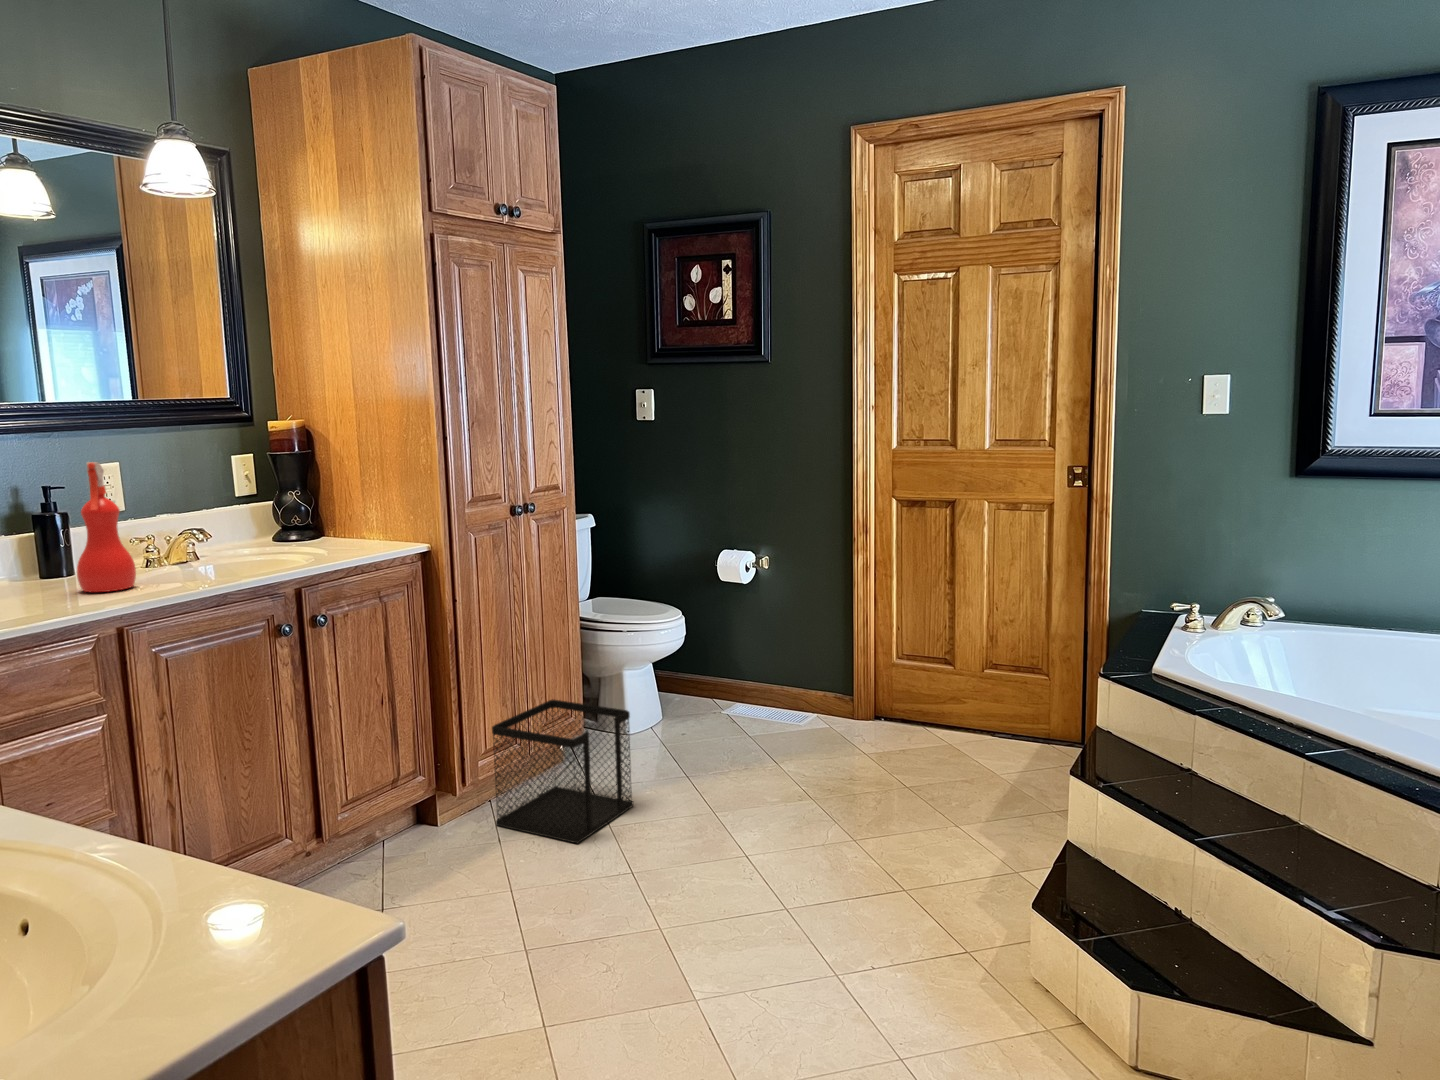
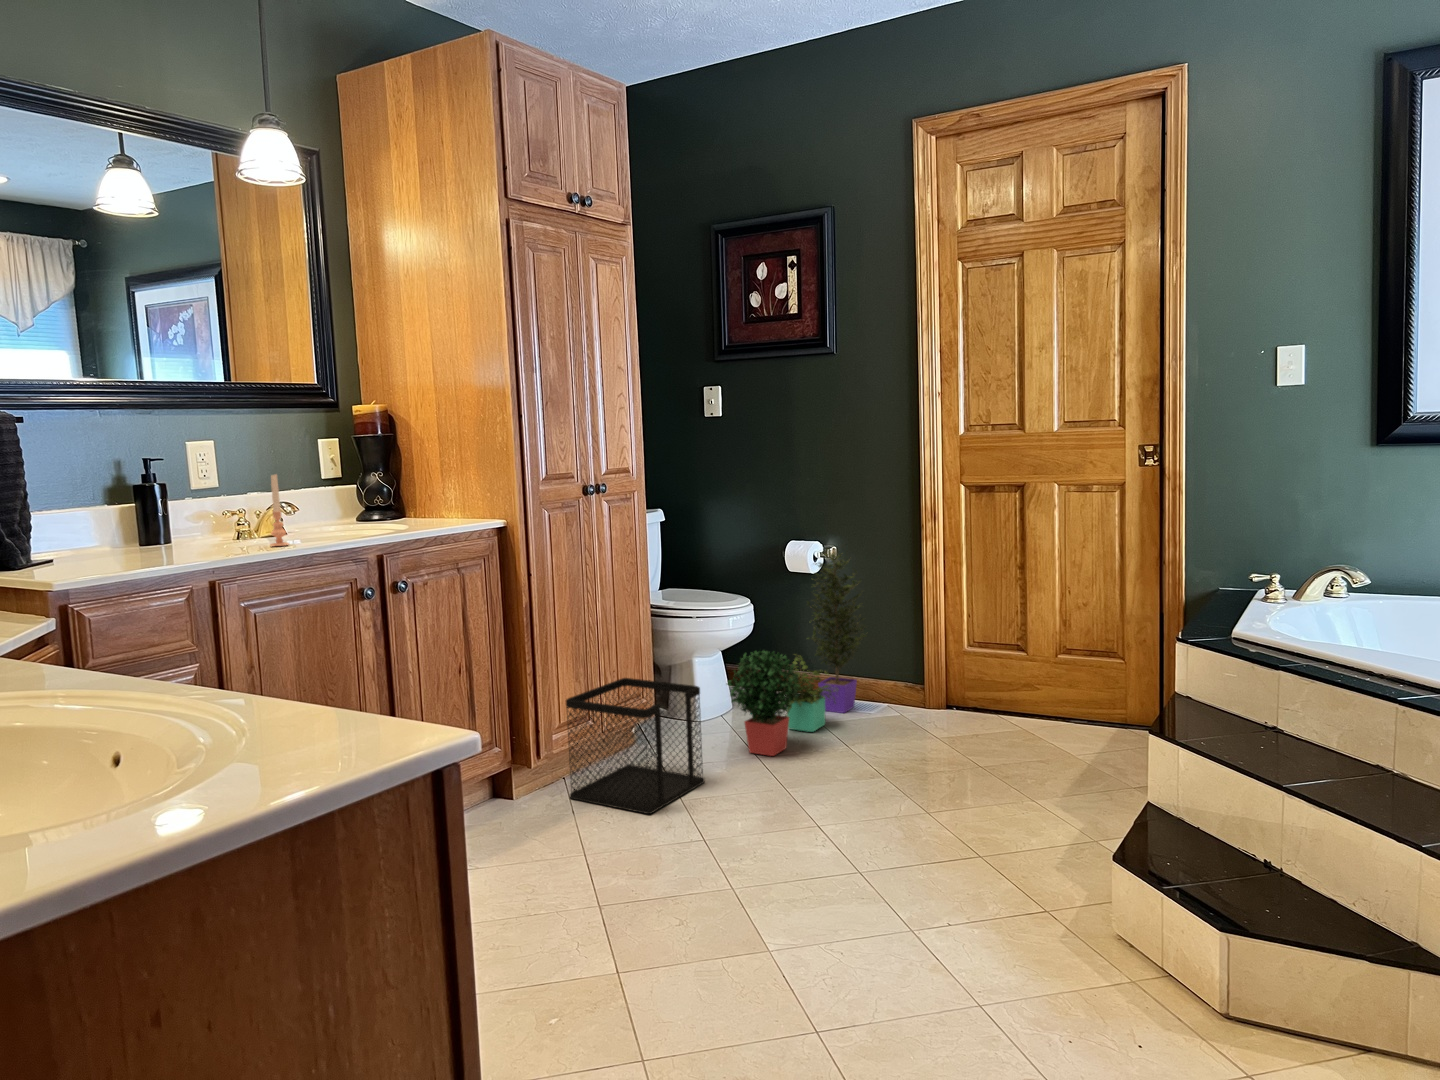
spray bottle: present [77,462,136,592] -> none [174,425,228,551]
candle: none [181,511,202,587] -> present [270,474,289,546]
potted plant: none [656,559,802,776] -> present [727,549,865,756]

